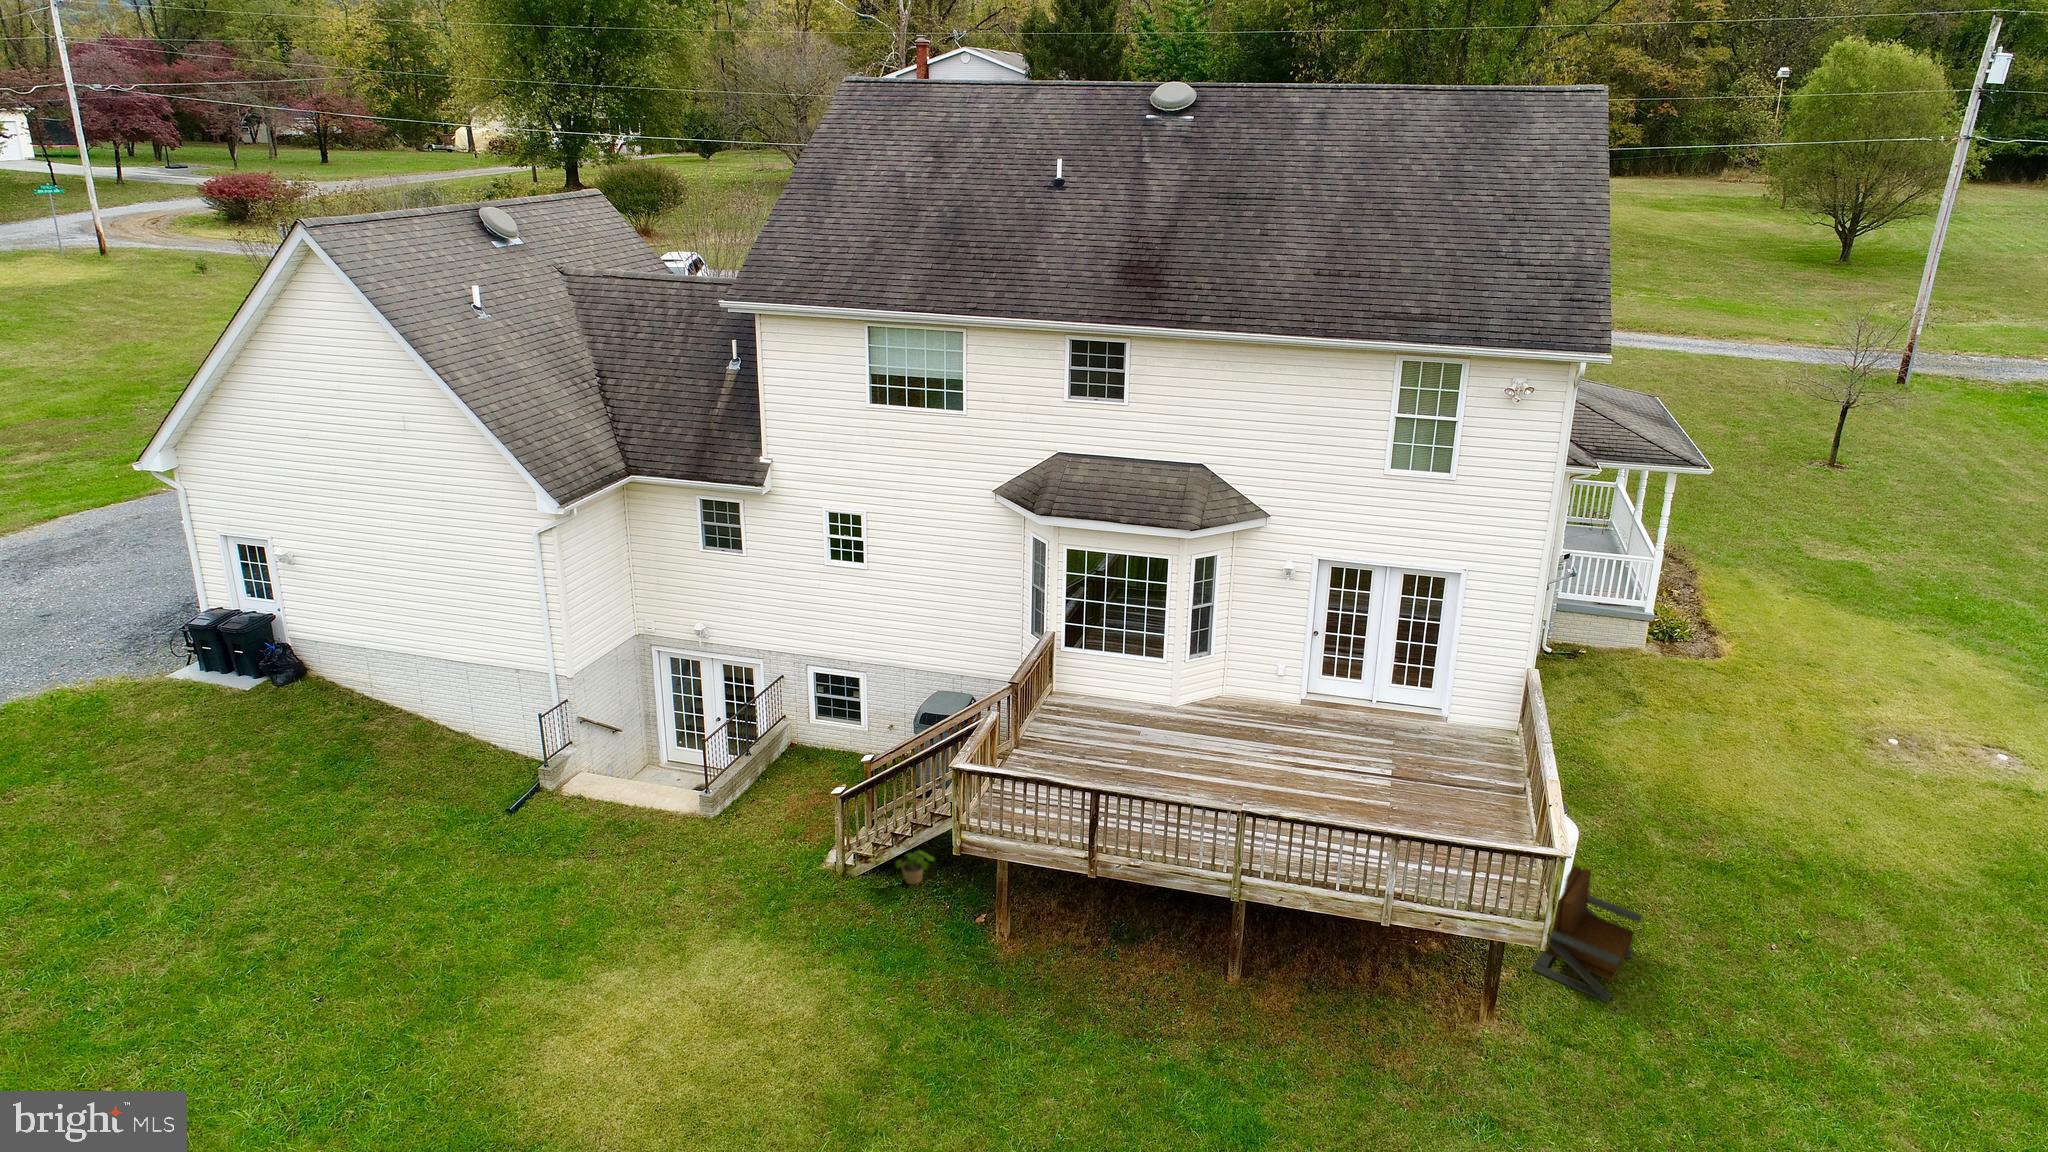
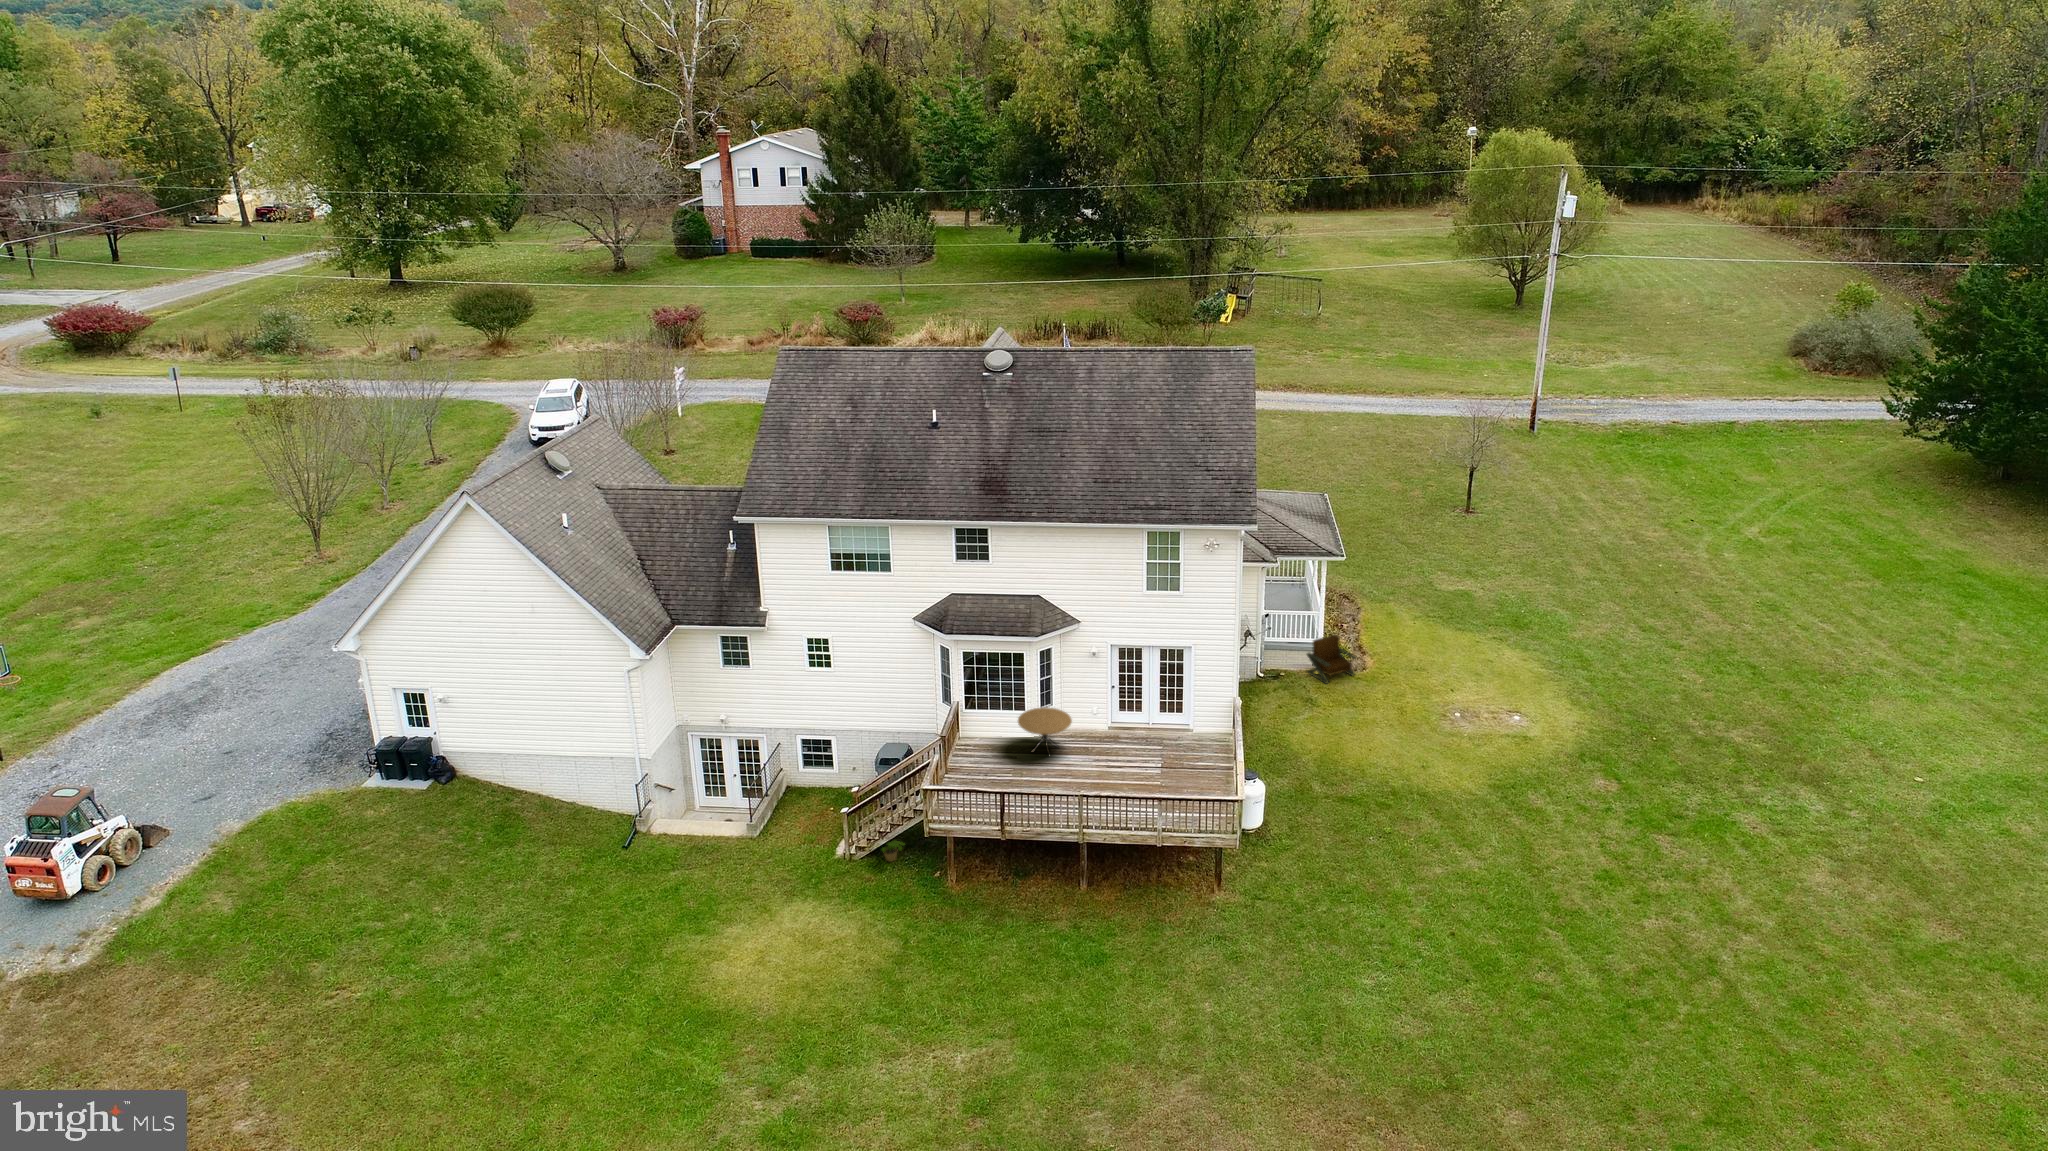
dining table: none [1145,655,1238,740] -> present [1018,707,1072,754]
lounge chair: present [1532,866,1642,1003] -> present [1307,634,1356,683]

